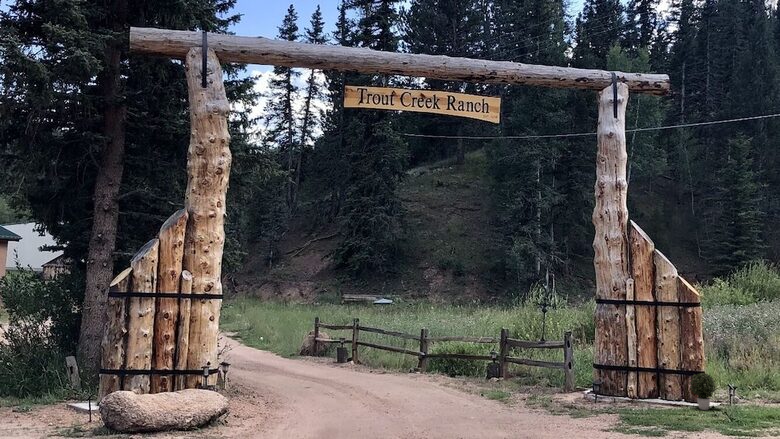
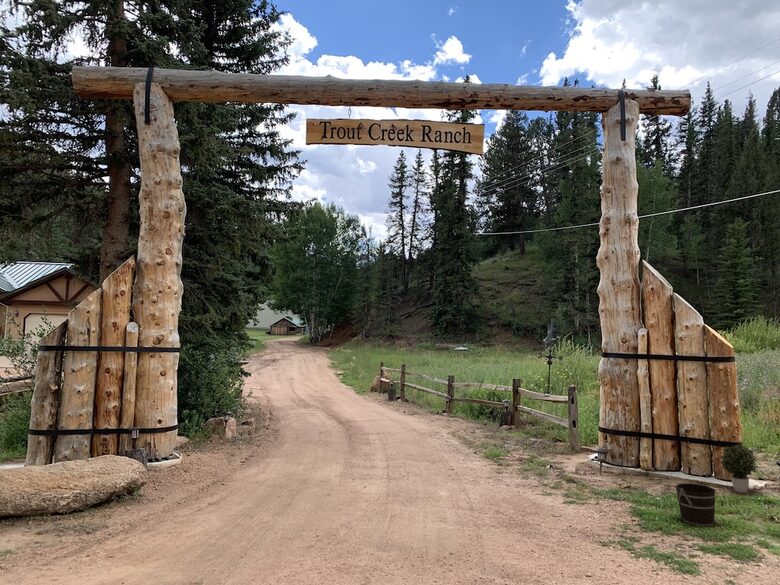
bucket: none [659,400,687,429] -> present [676,483,715,526]

